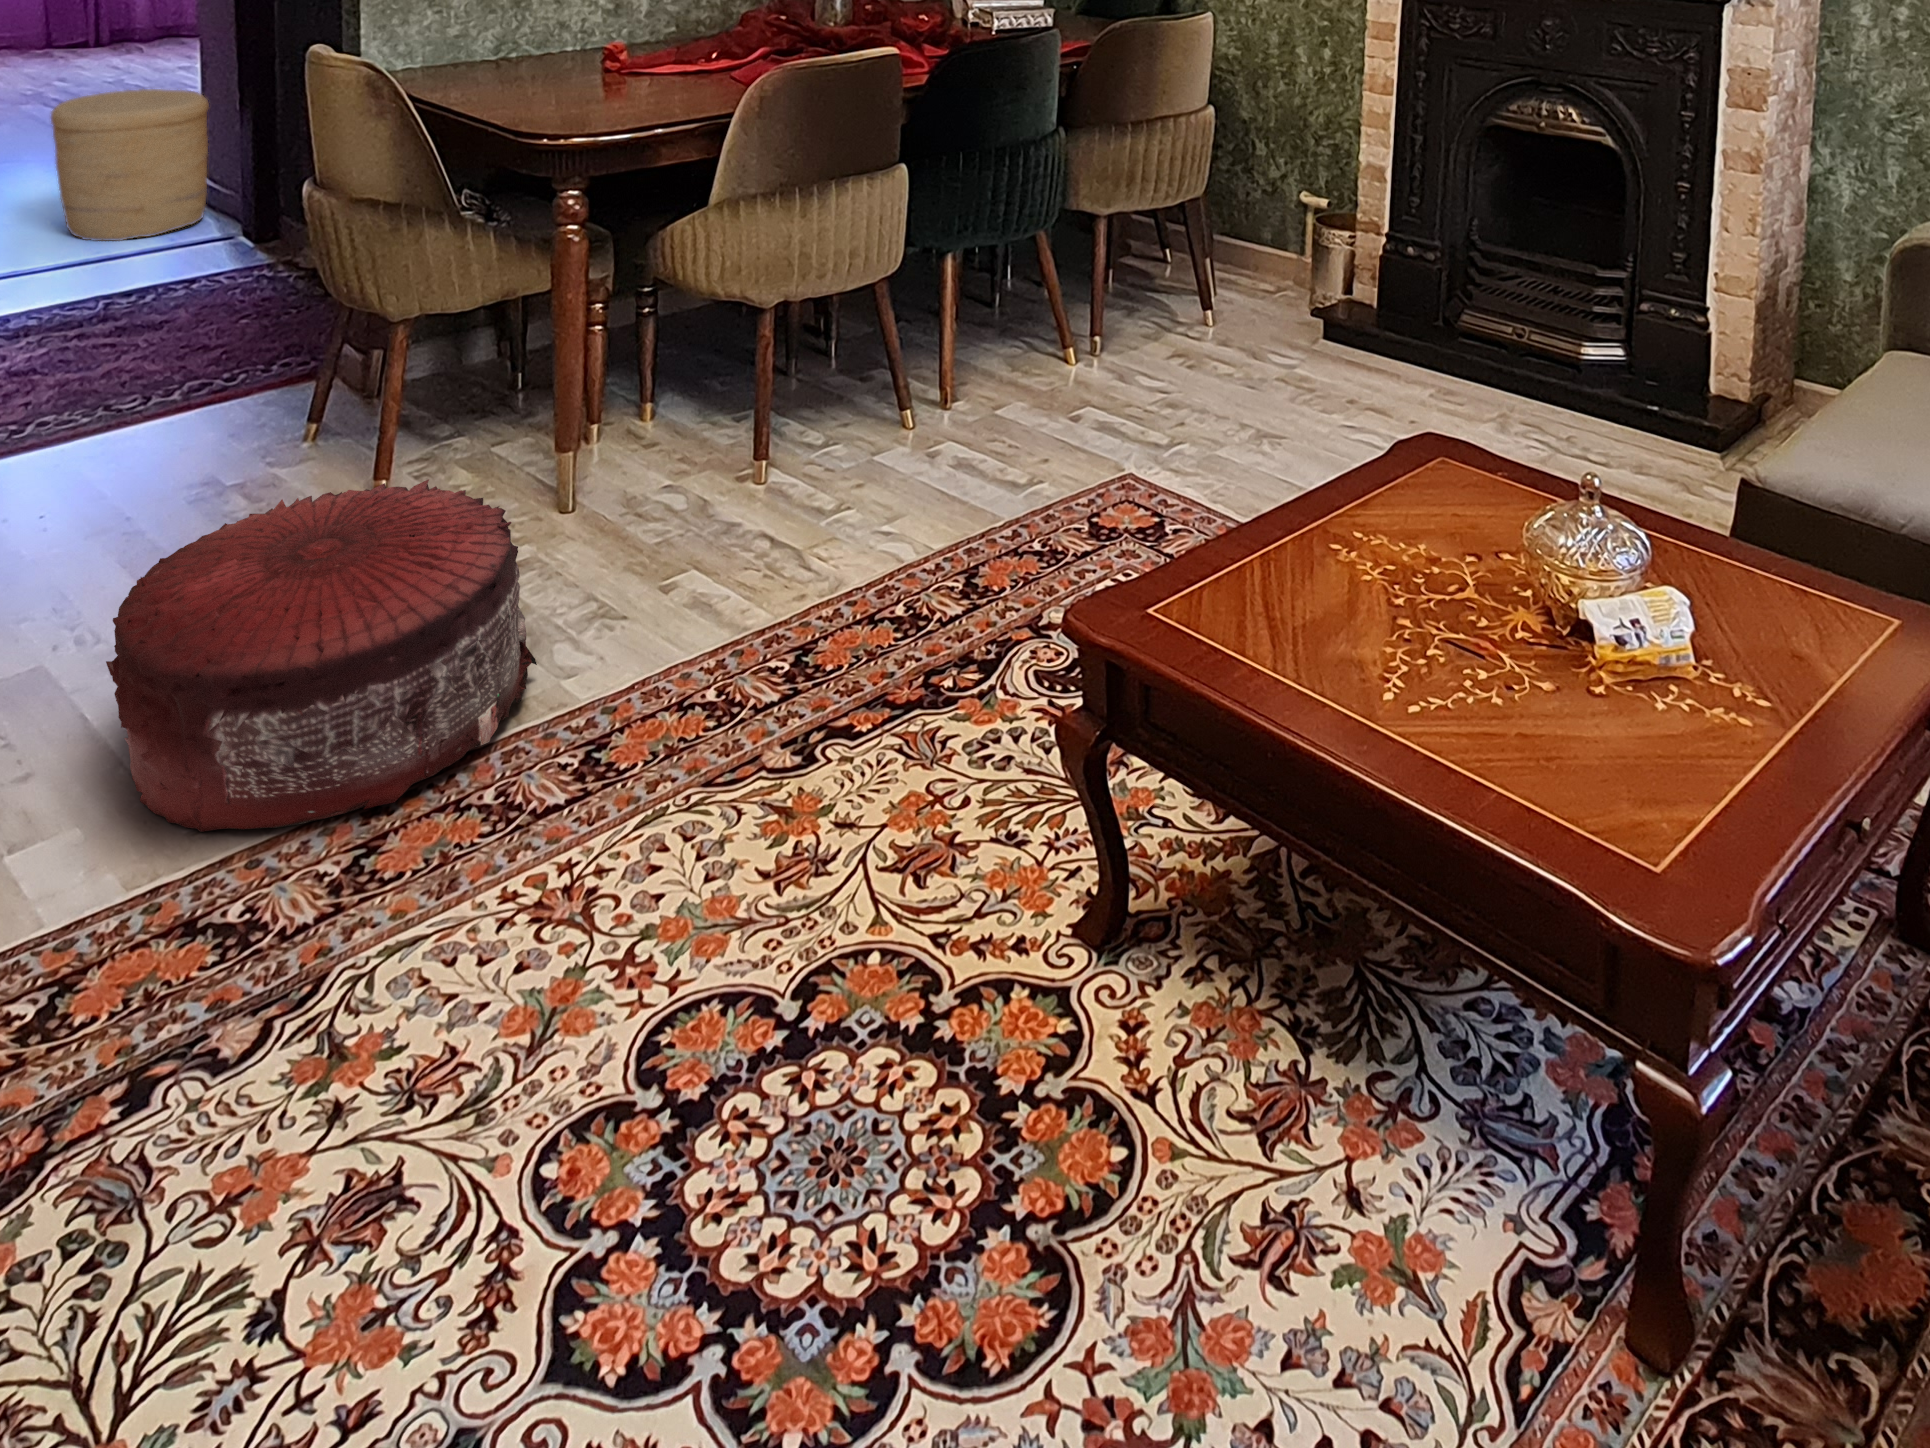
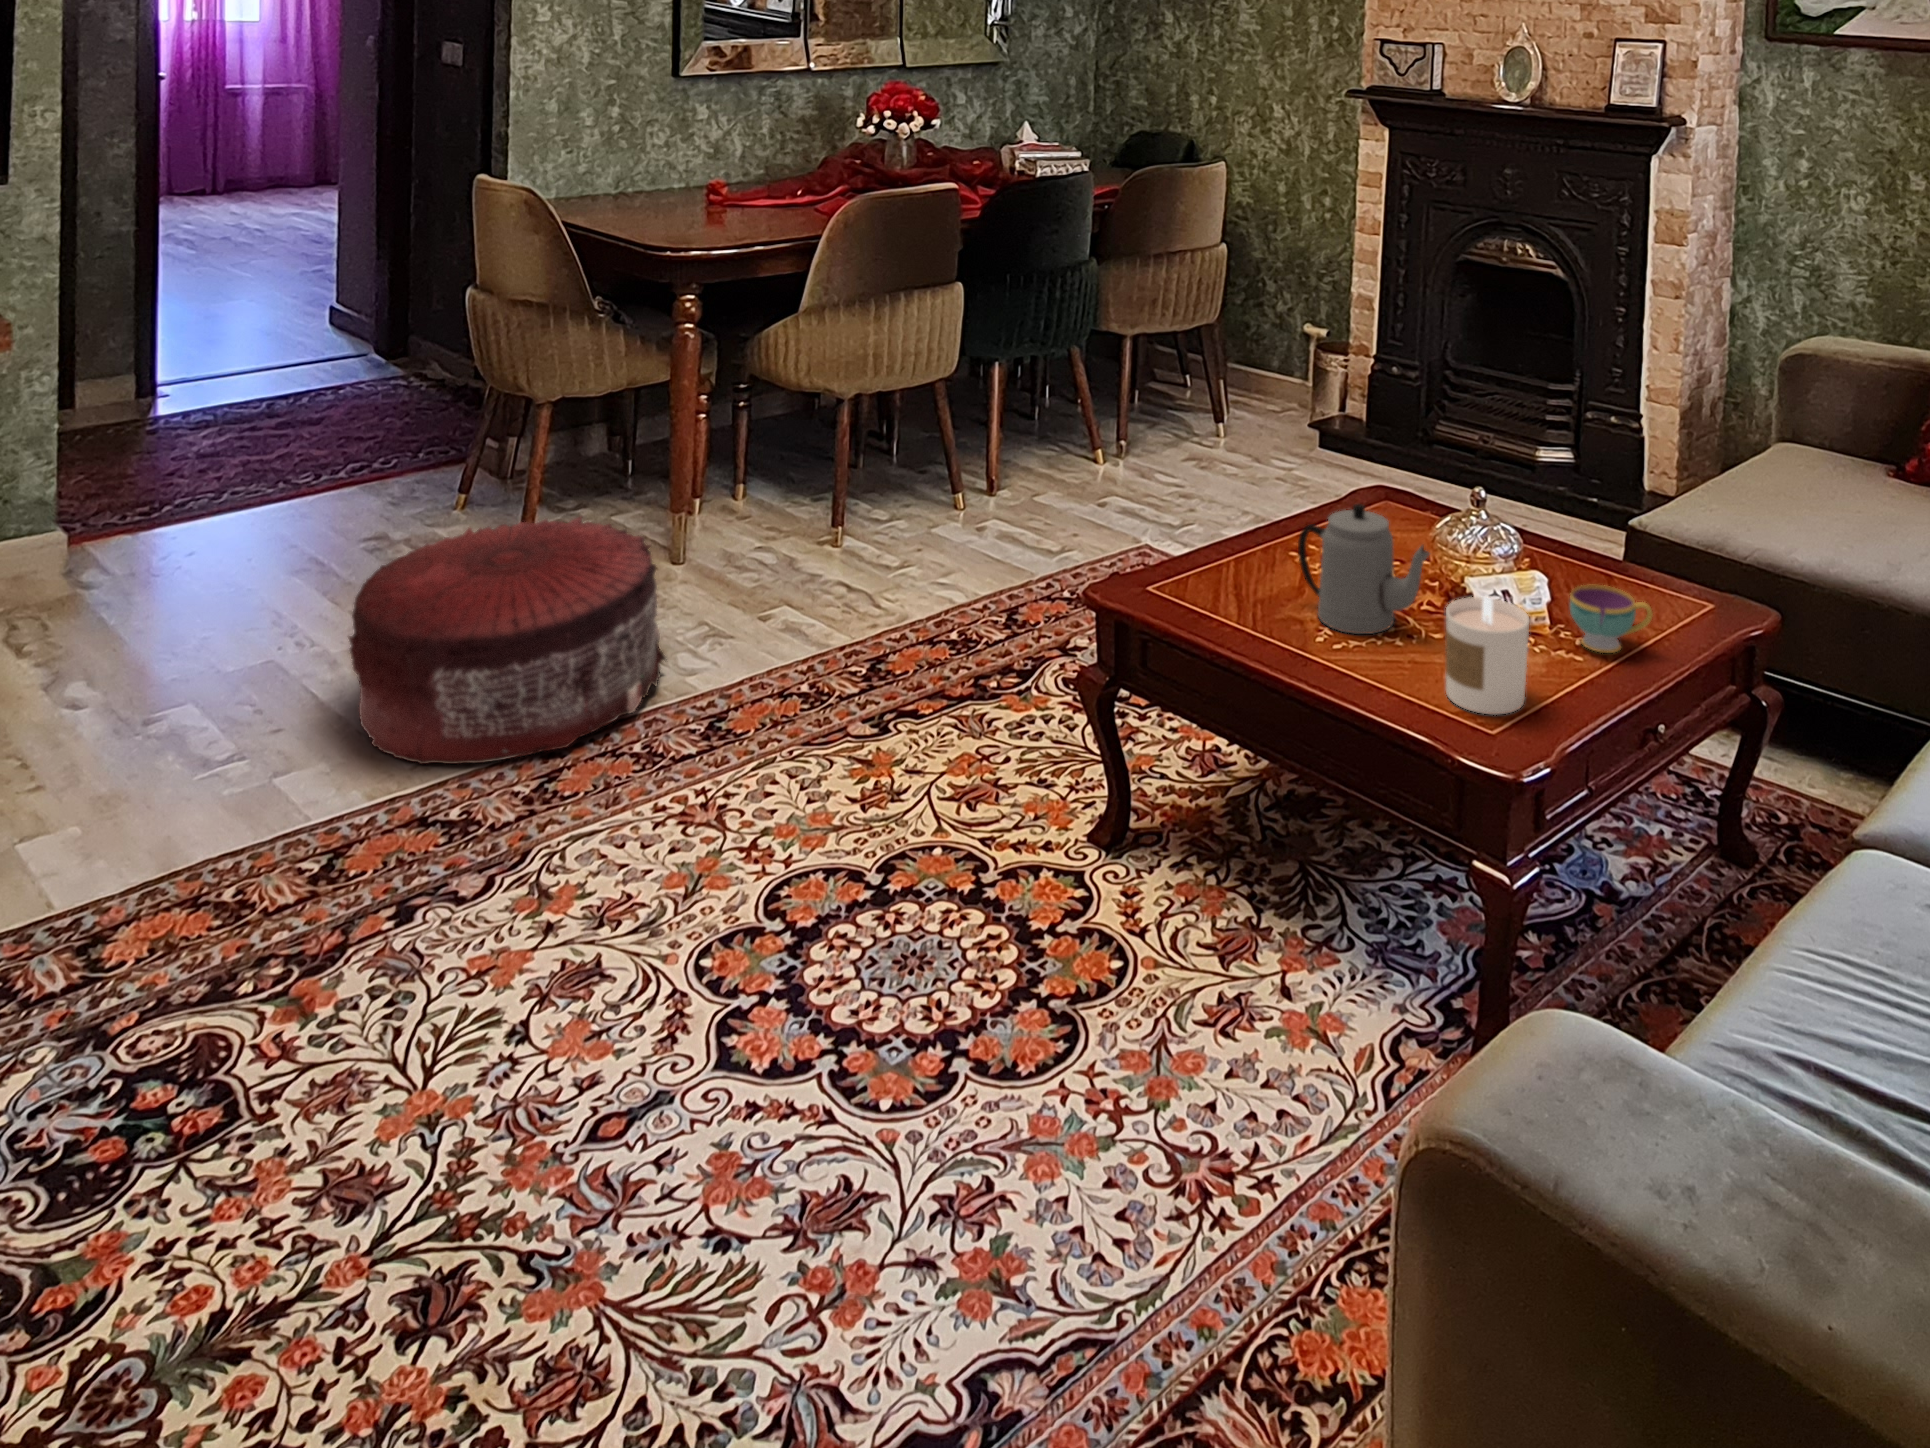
woven basket: present [51,89,209,241] -> none [216,223,350,354]
teapot: none [1352,507,1541,686] -> present [1298,504,1429,634]
teacup: none [1728,613,1847,713] -> present [1570,585,1652,653]
candle: none [1577,656,1700,834] -> present [1446,597,1529,714]

